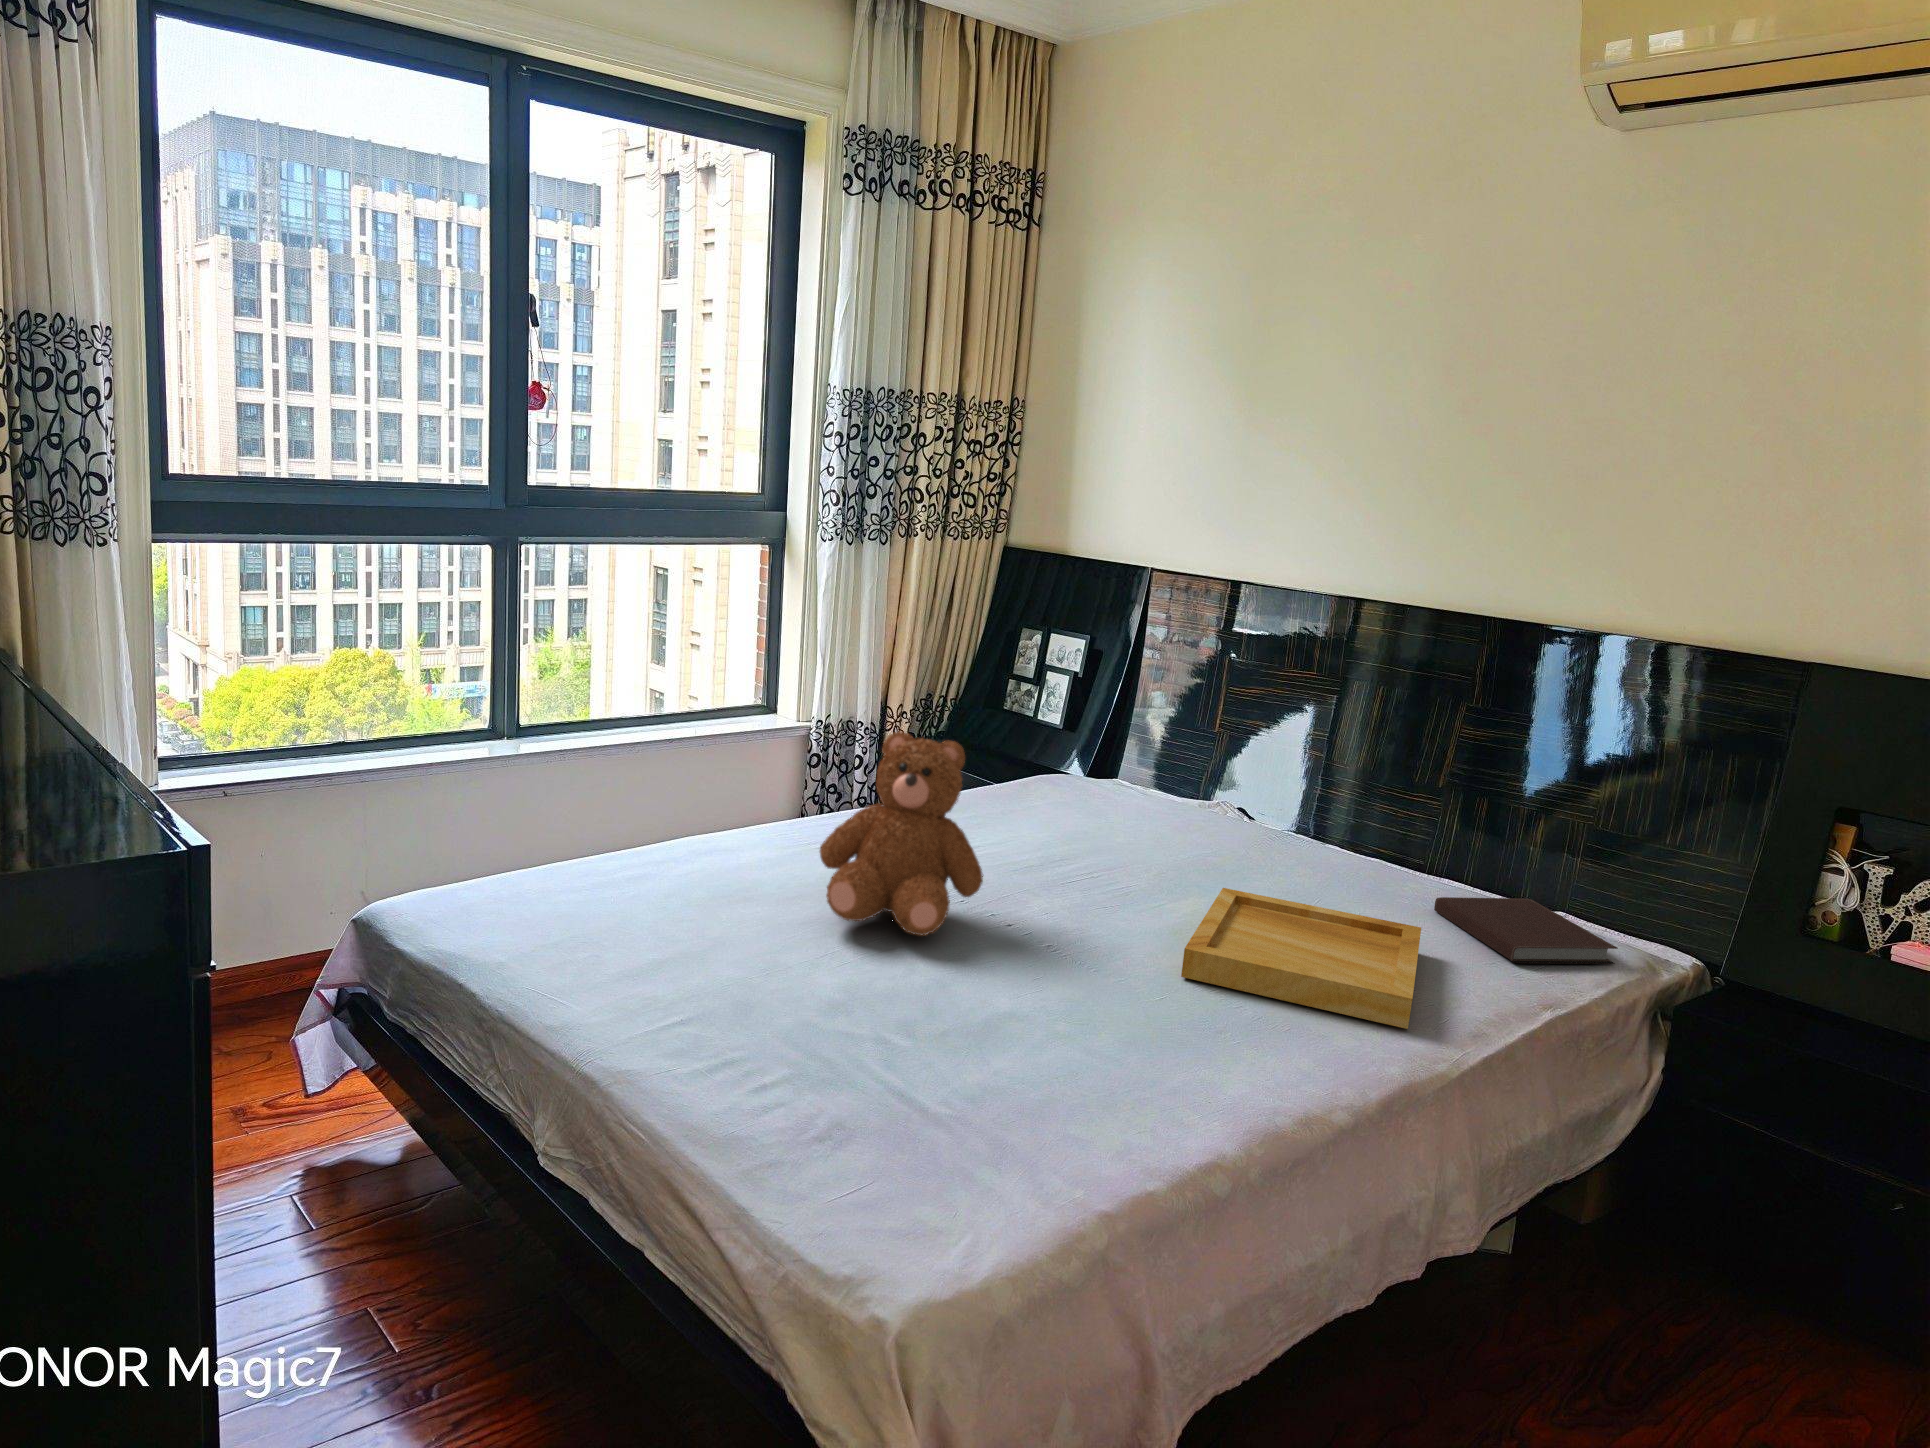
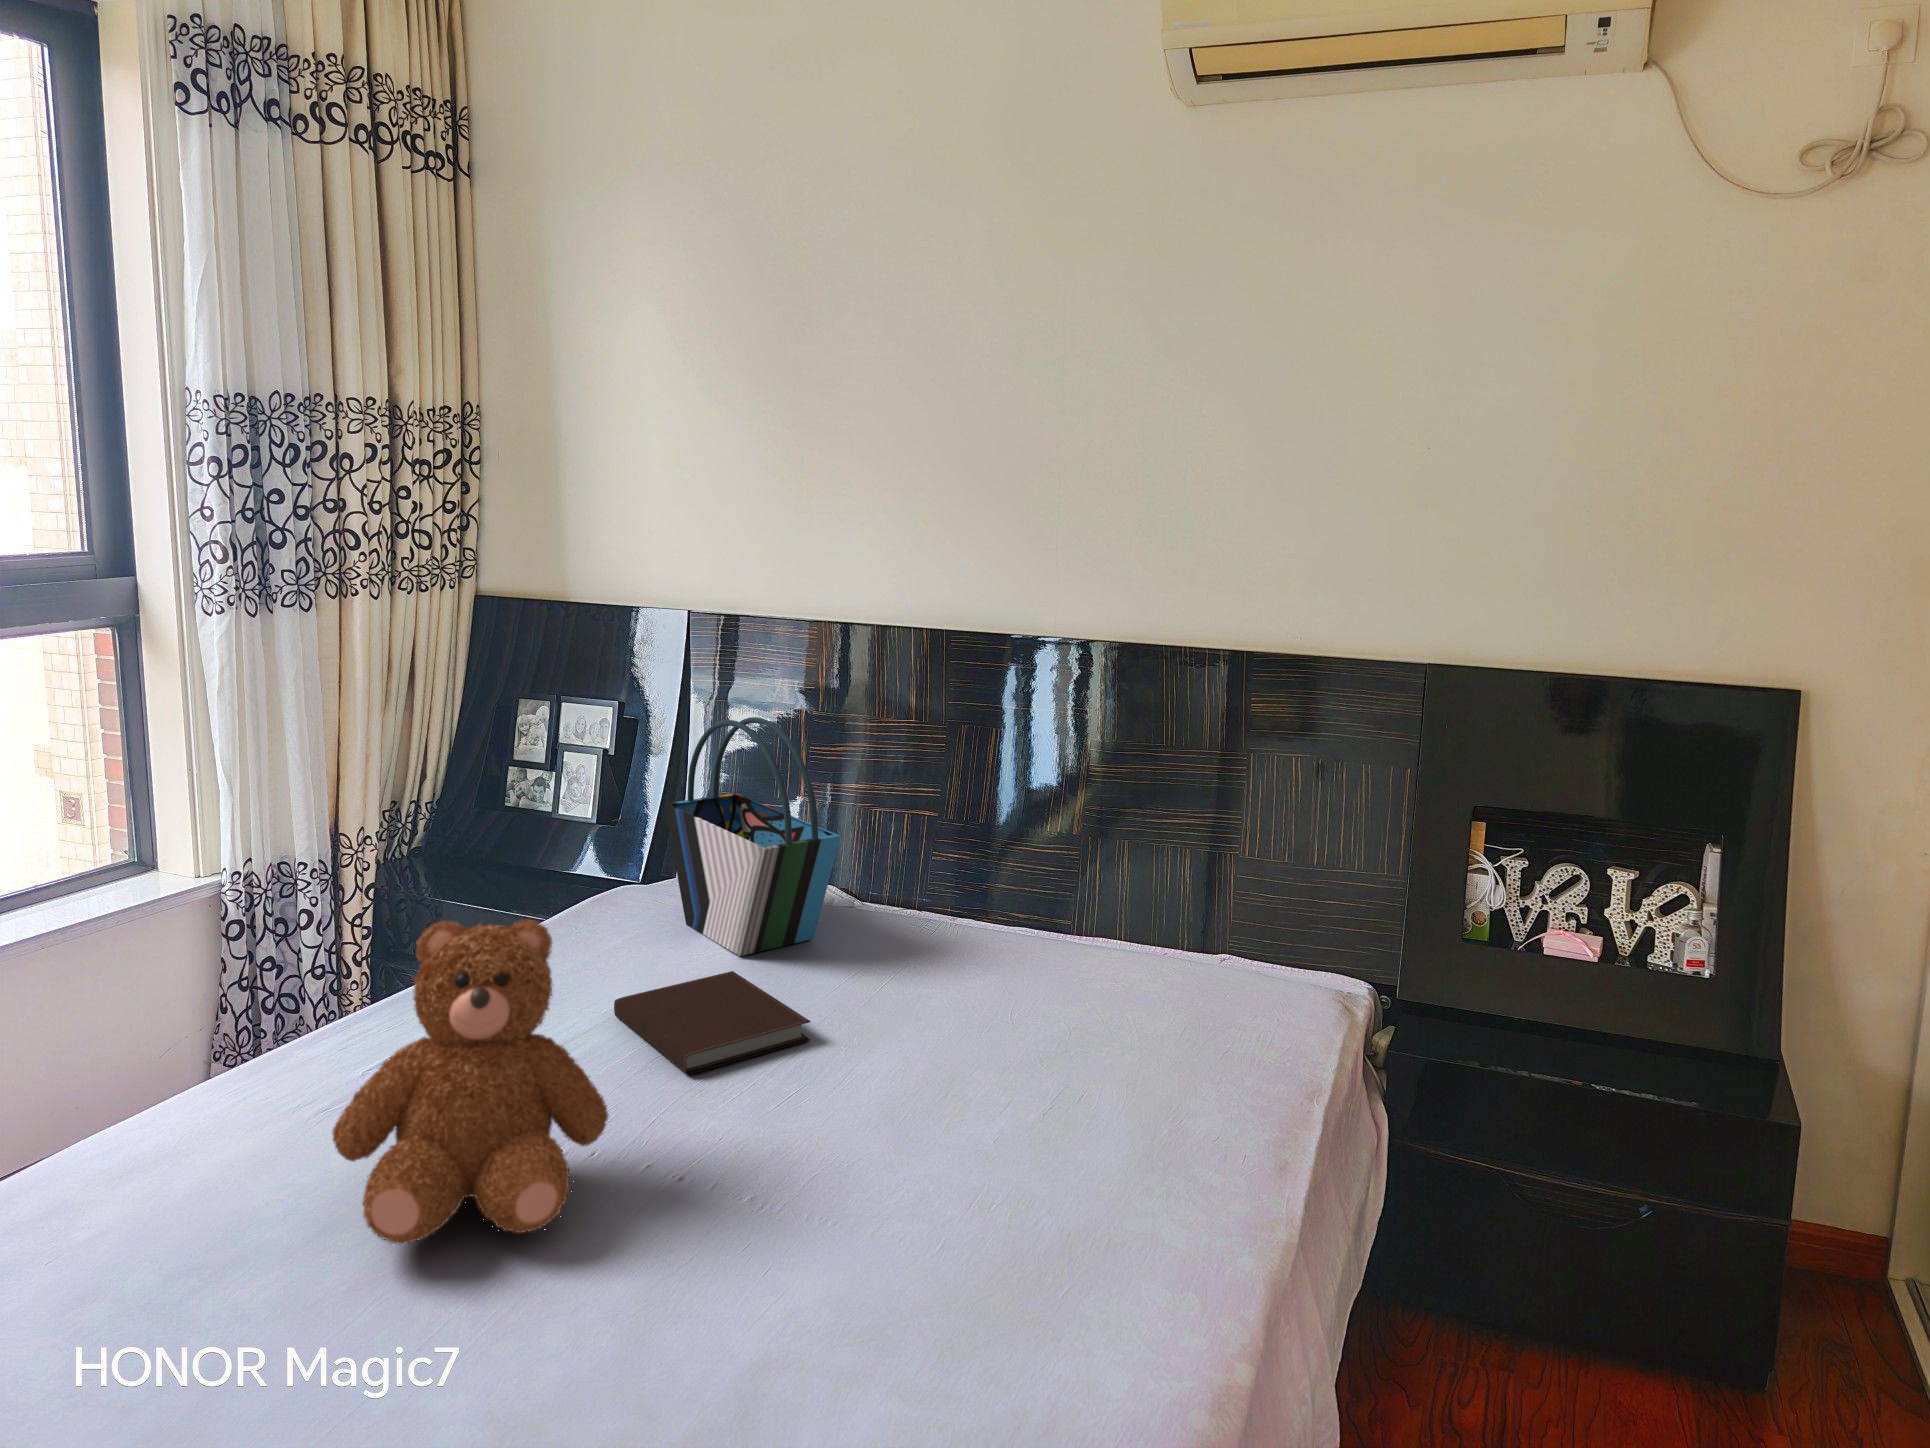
tote bag: none [1099,648,1221,832] -> present [664,717,841,956]
tray: present [1181,888,1421,1029] -> none [899,1018,1185,1176]
notebook: present [1434,897,1618,964] -> present [614,971,811,1074]

